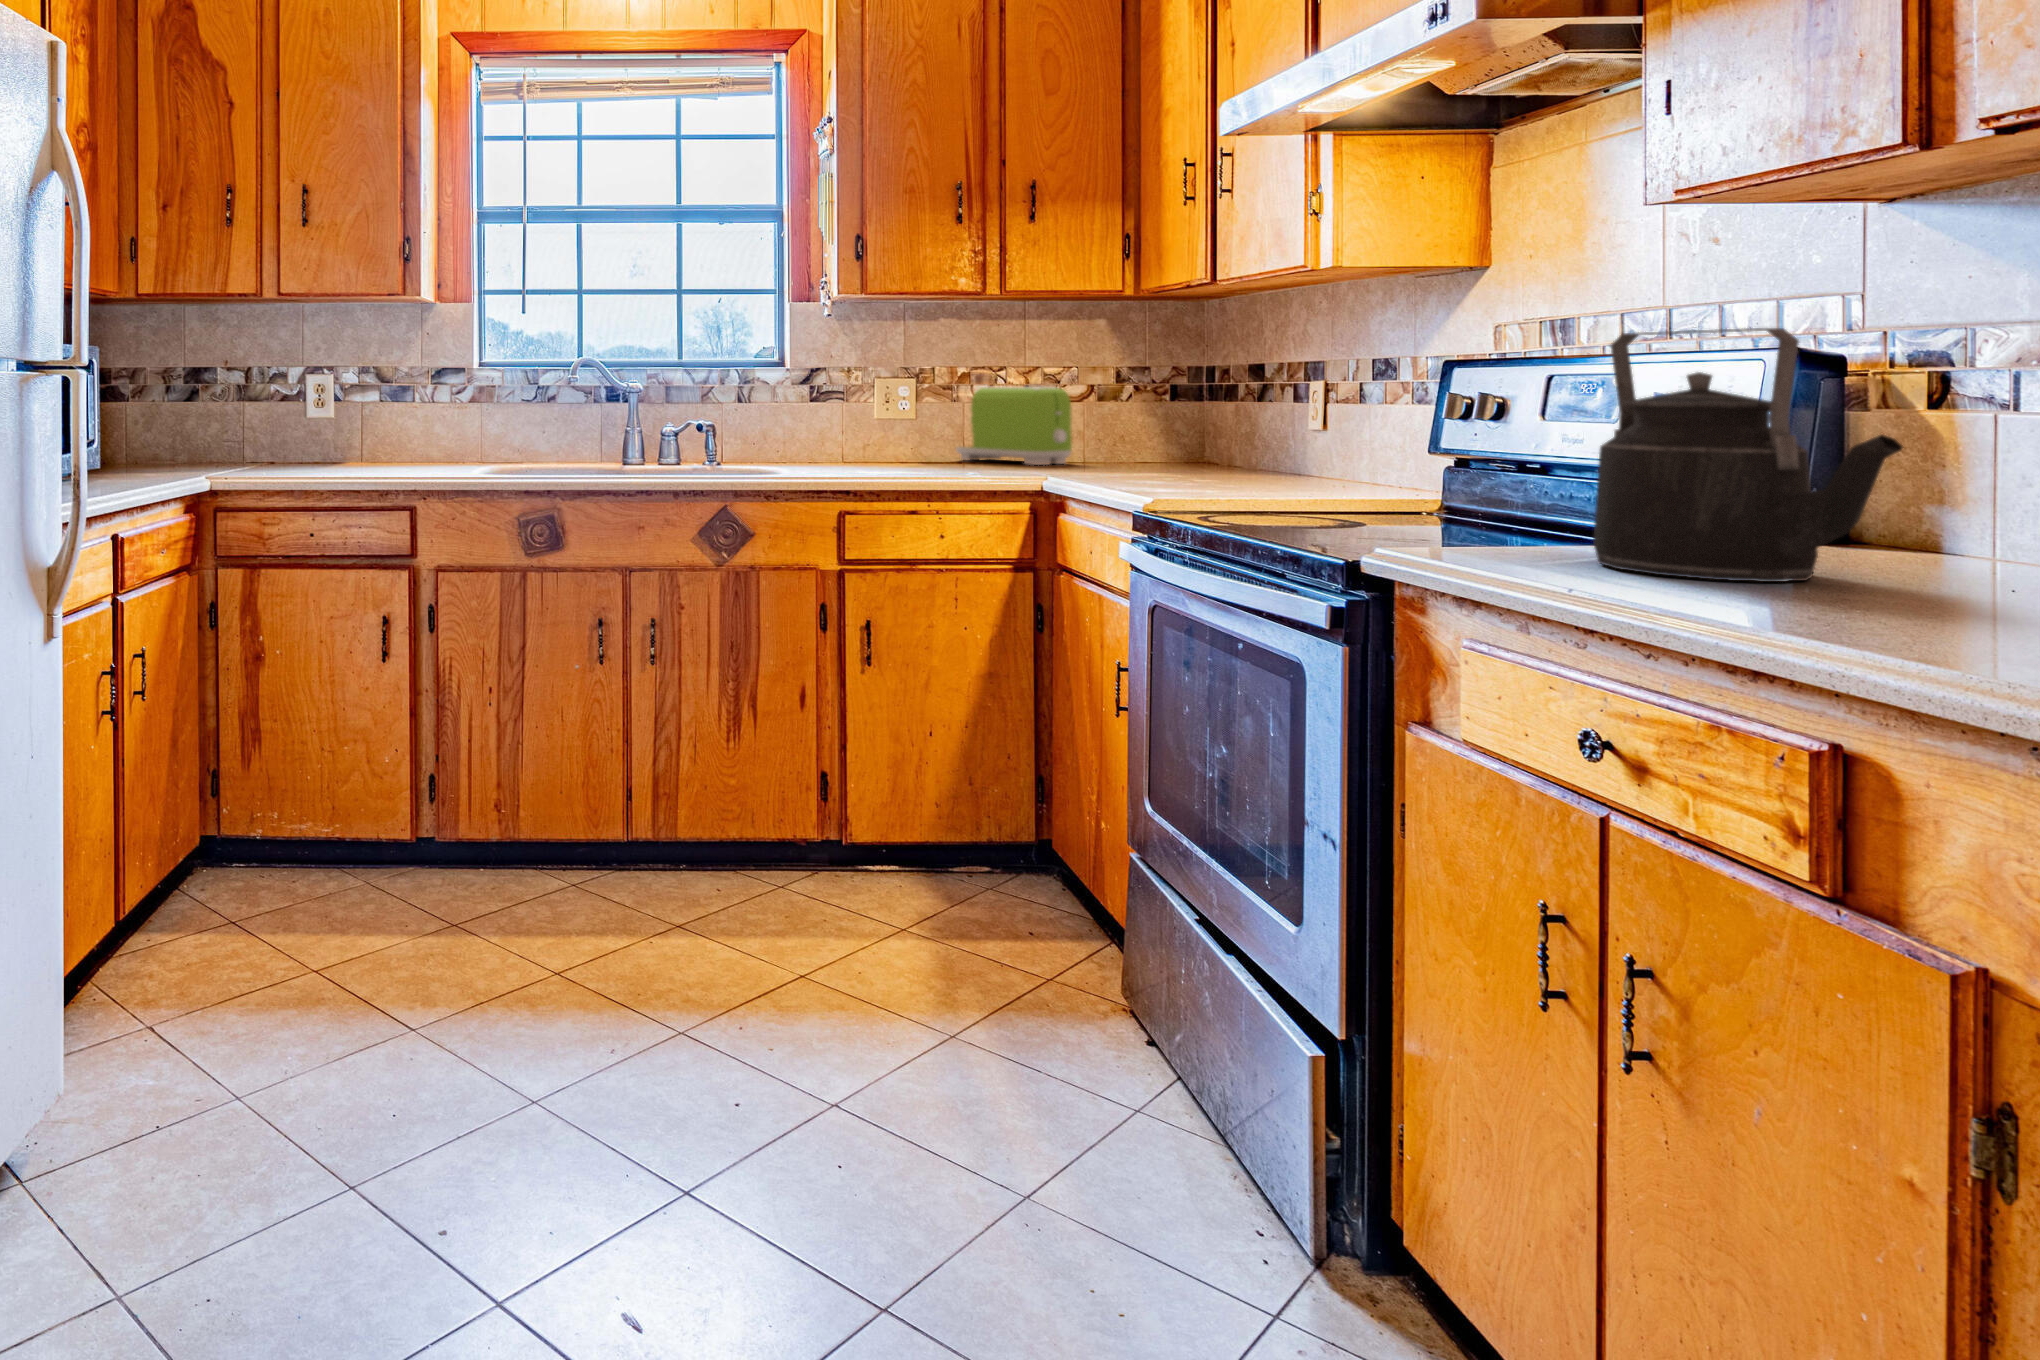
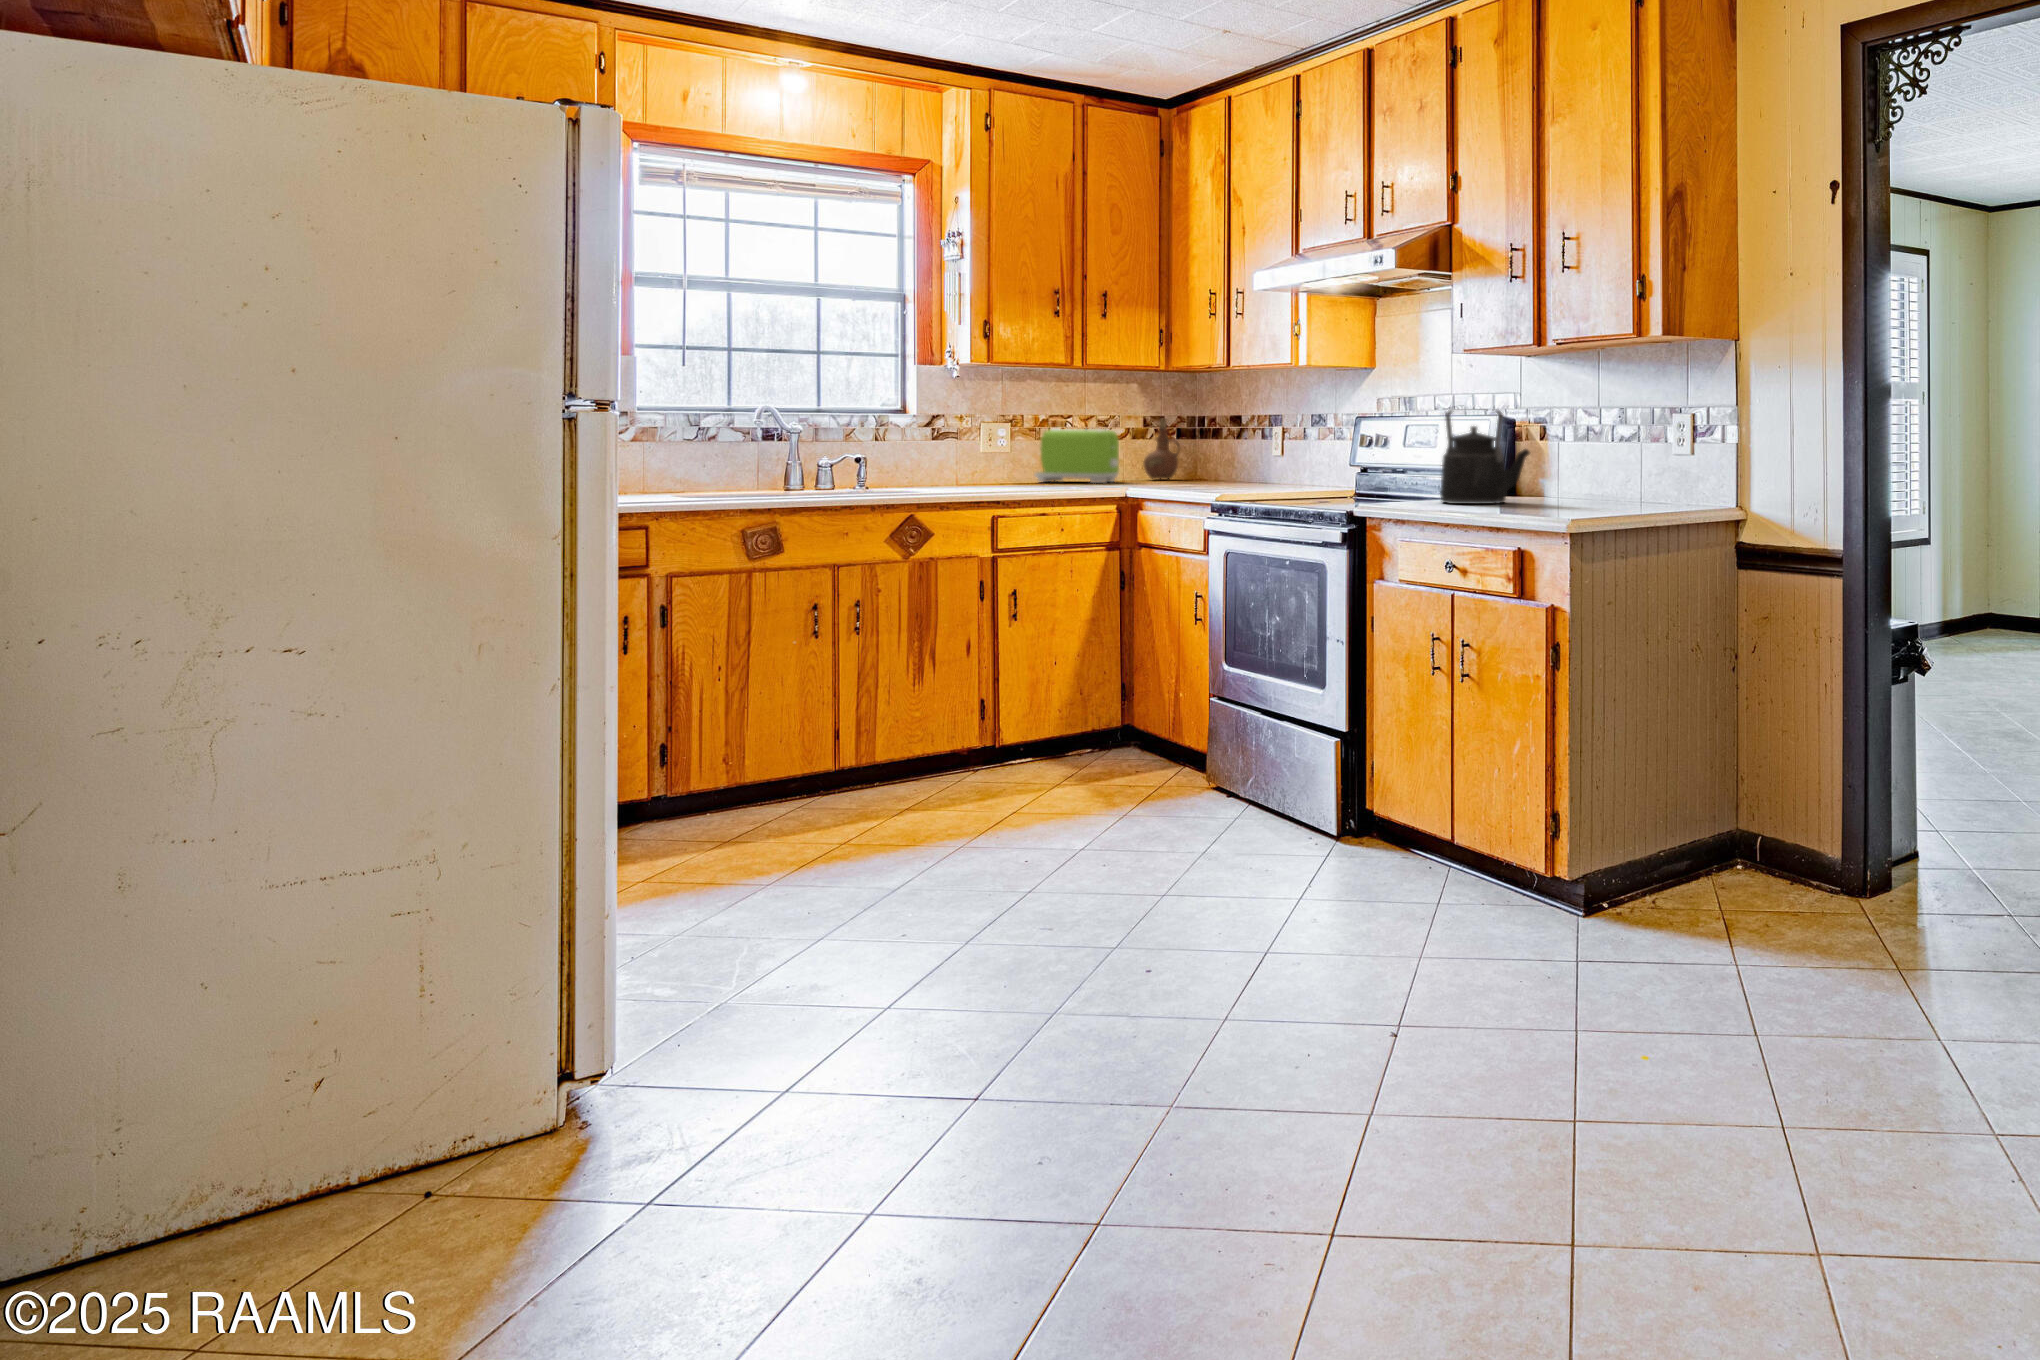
ceramic pitcher: none [1118,370,1176,462] -> present [1143,418,1180,479]

